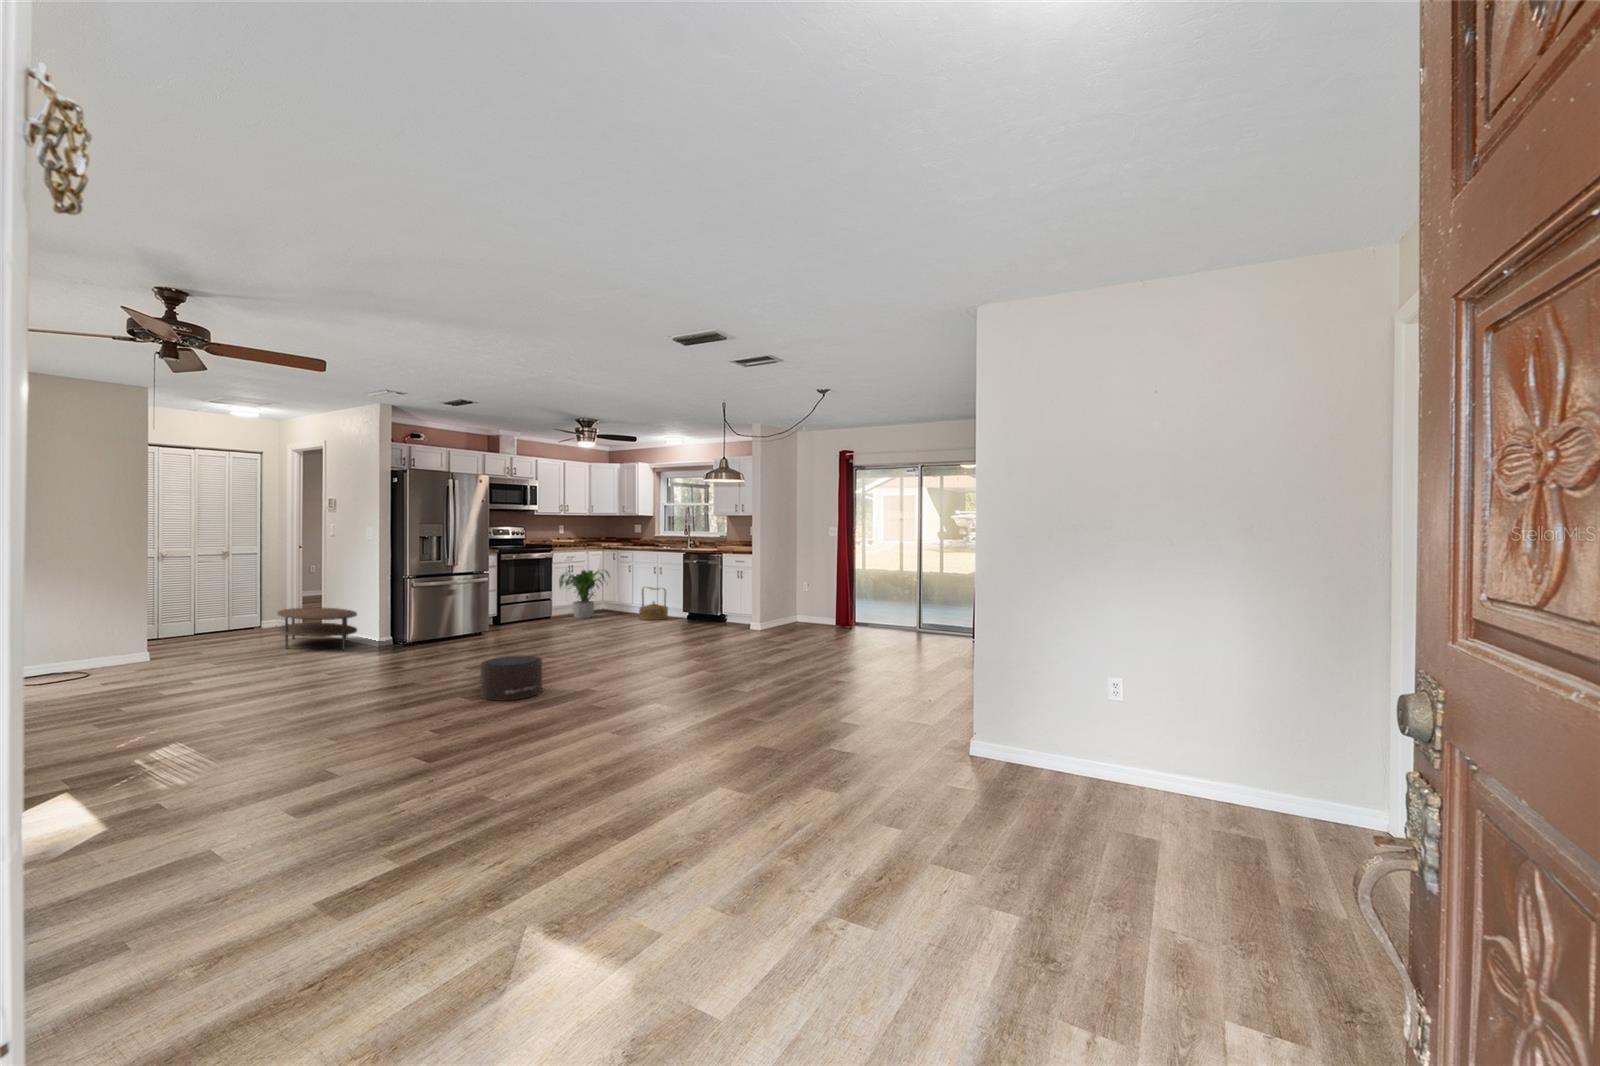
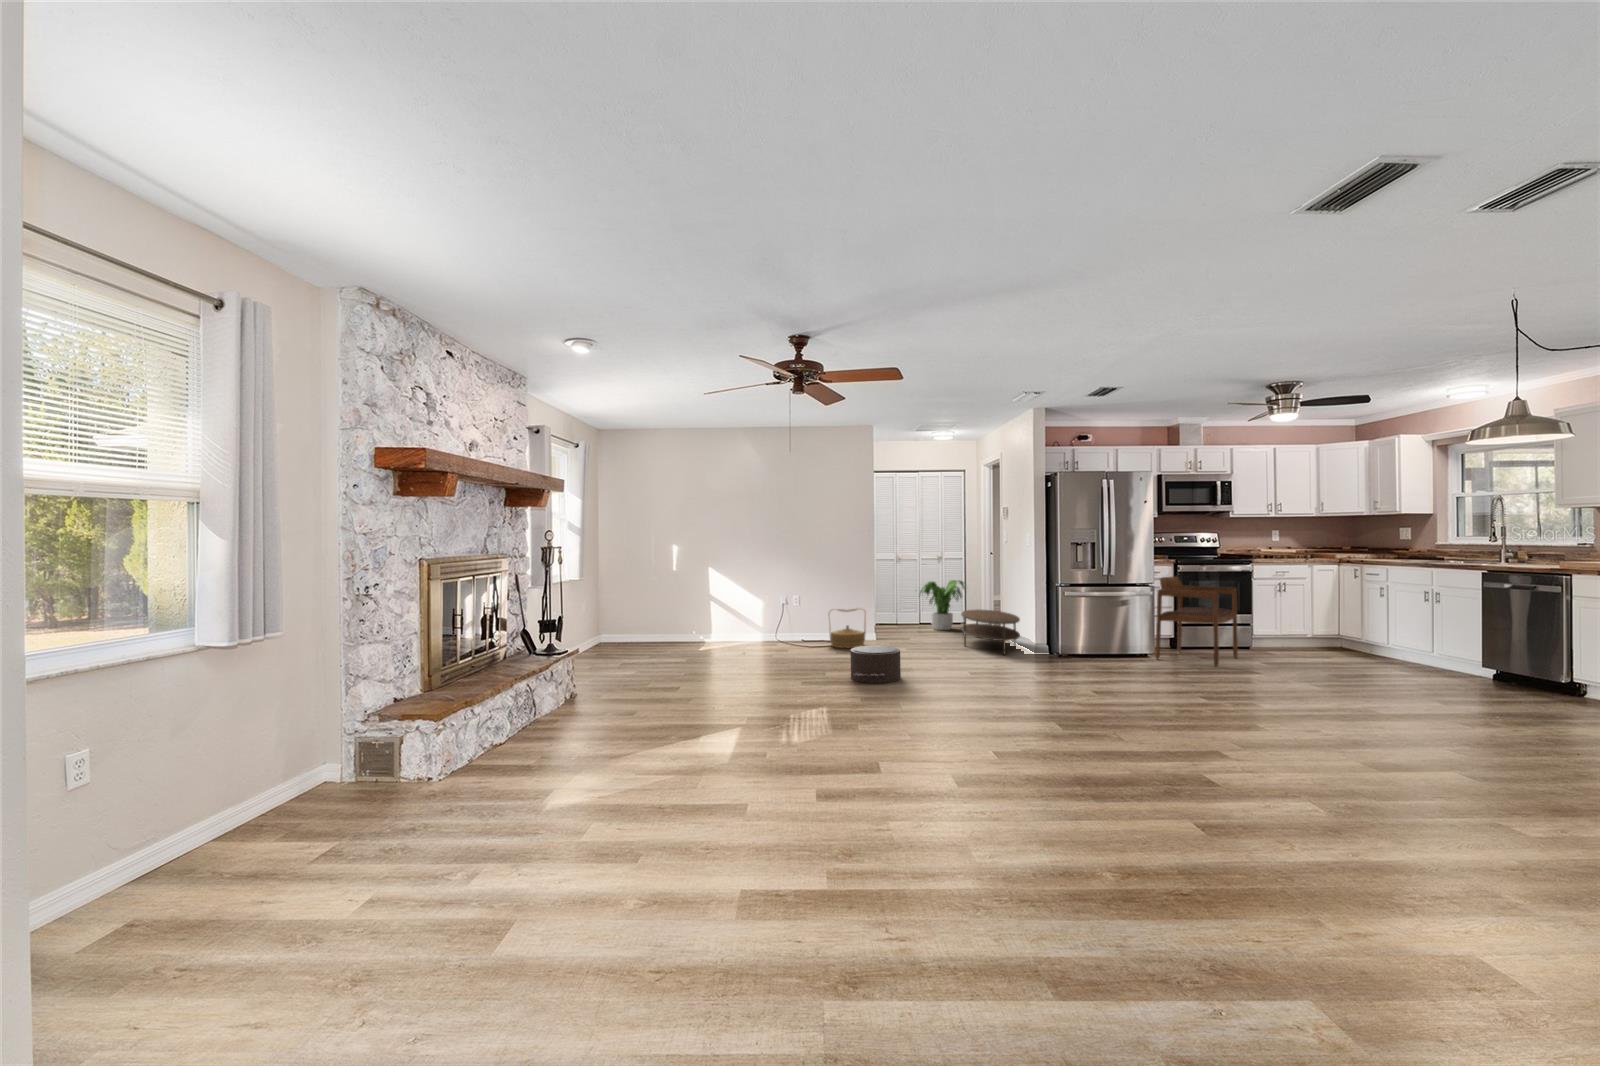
armchair: none [488,564,547,634] -> present [1155,577,1238,666]
potted plant: present [559,570,609,618] -> present [920,580,965,630]
woven basket: present [639,587,668,620] -> present [830,609,866,648]
pouf: present [475,655,542,701] -> present [851,646,901,683]

